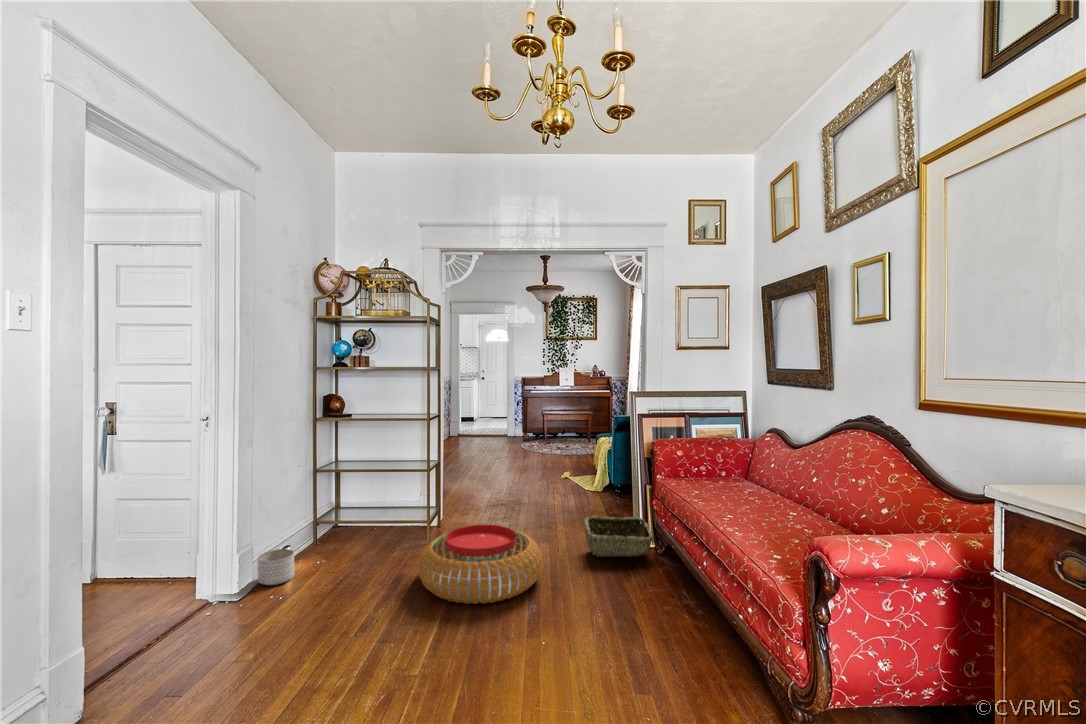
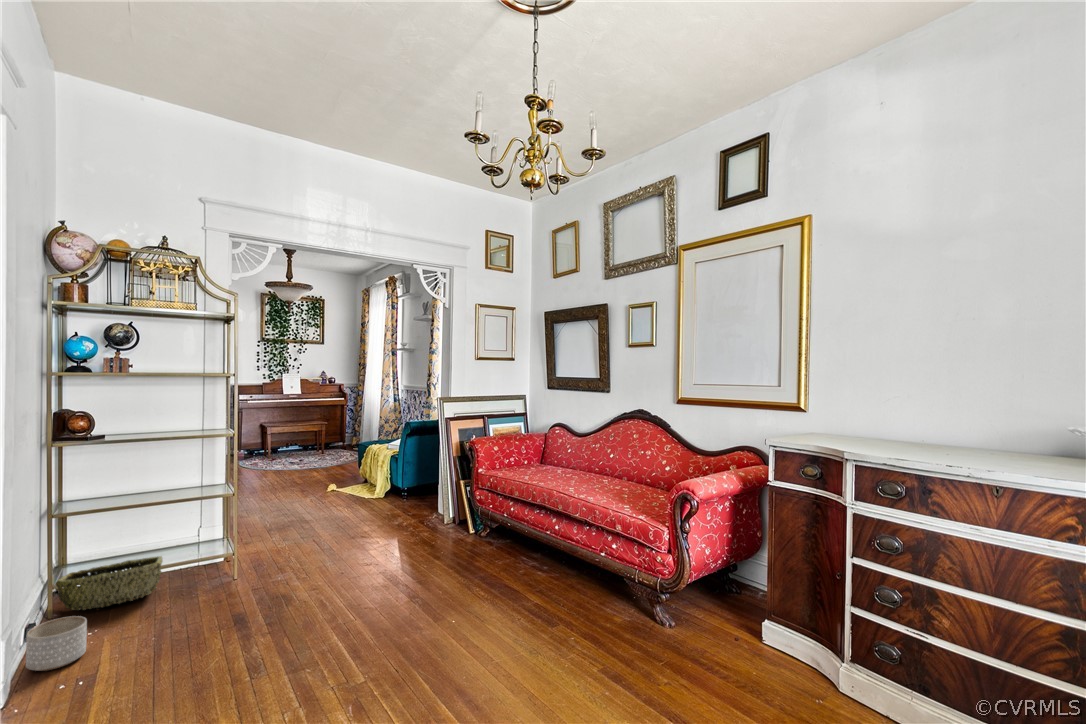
woven basket: present [584,516,653,557] -> present [55,556,162,610]
pouf: present [418,525,542,604] -> none [274,535,409,617]

